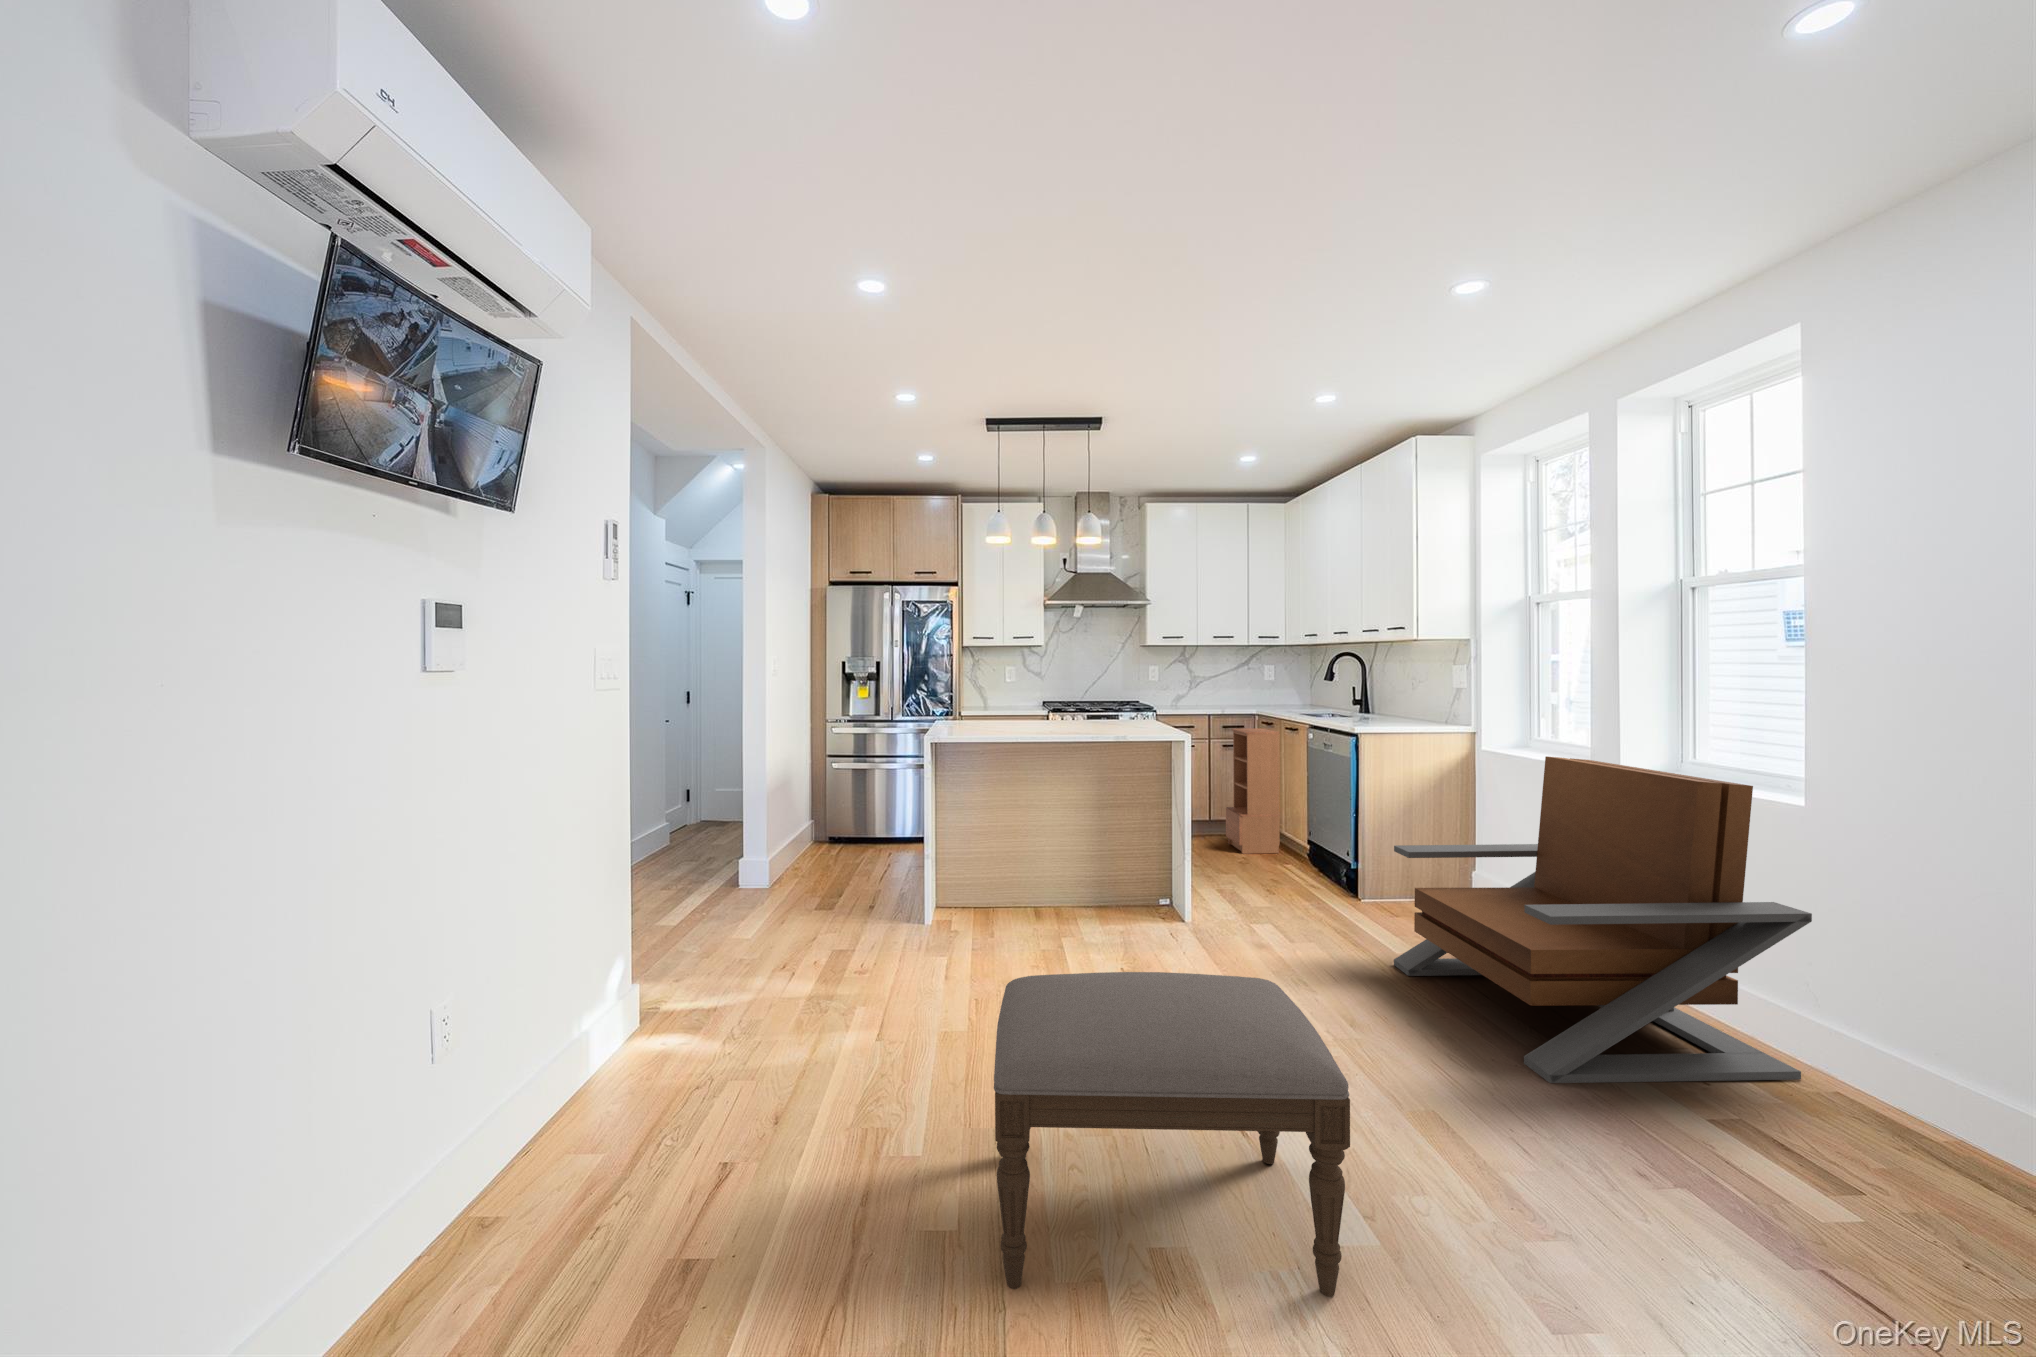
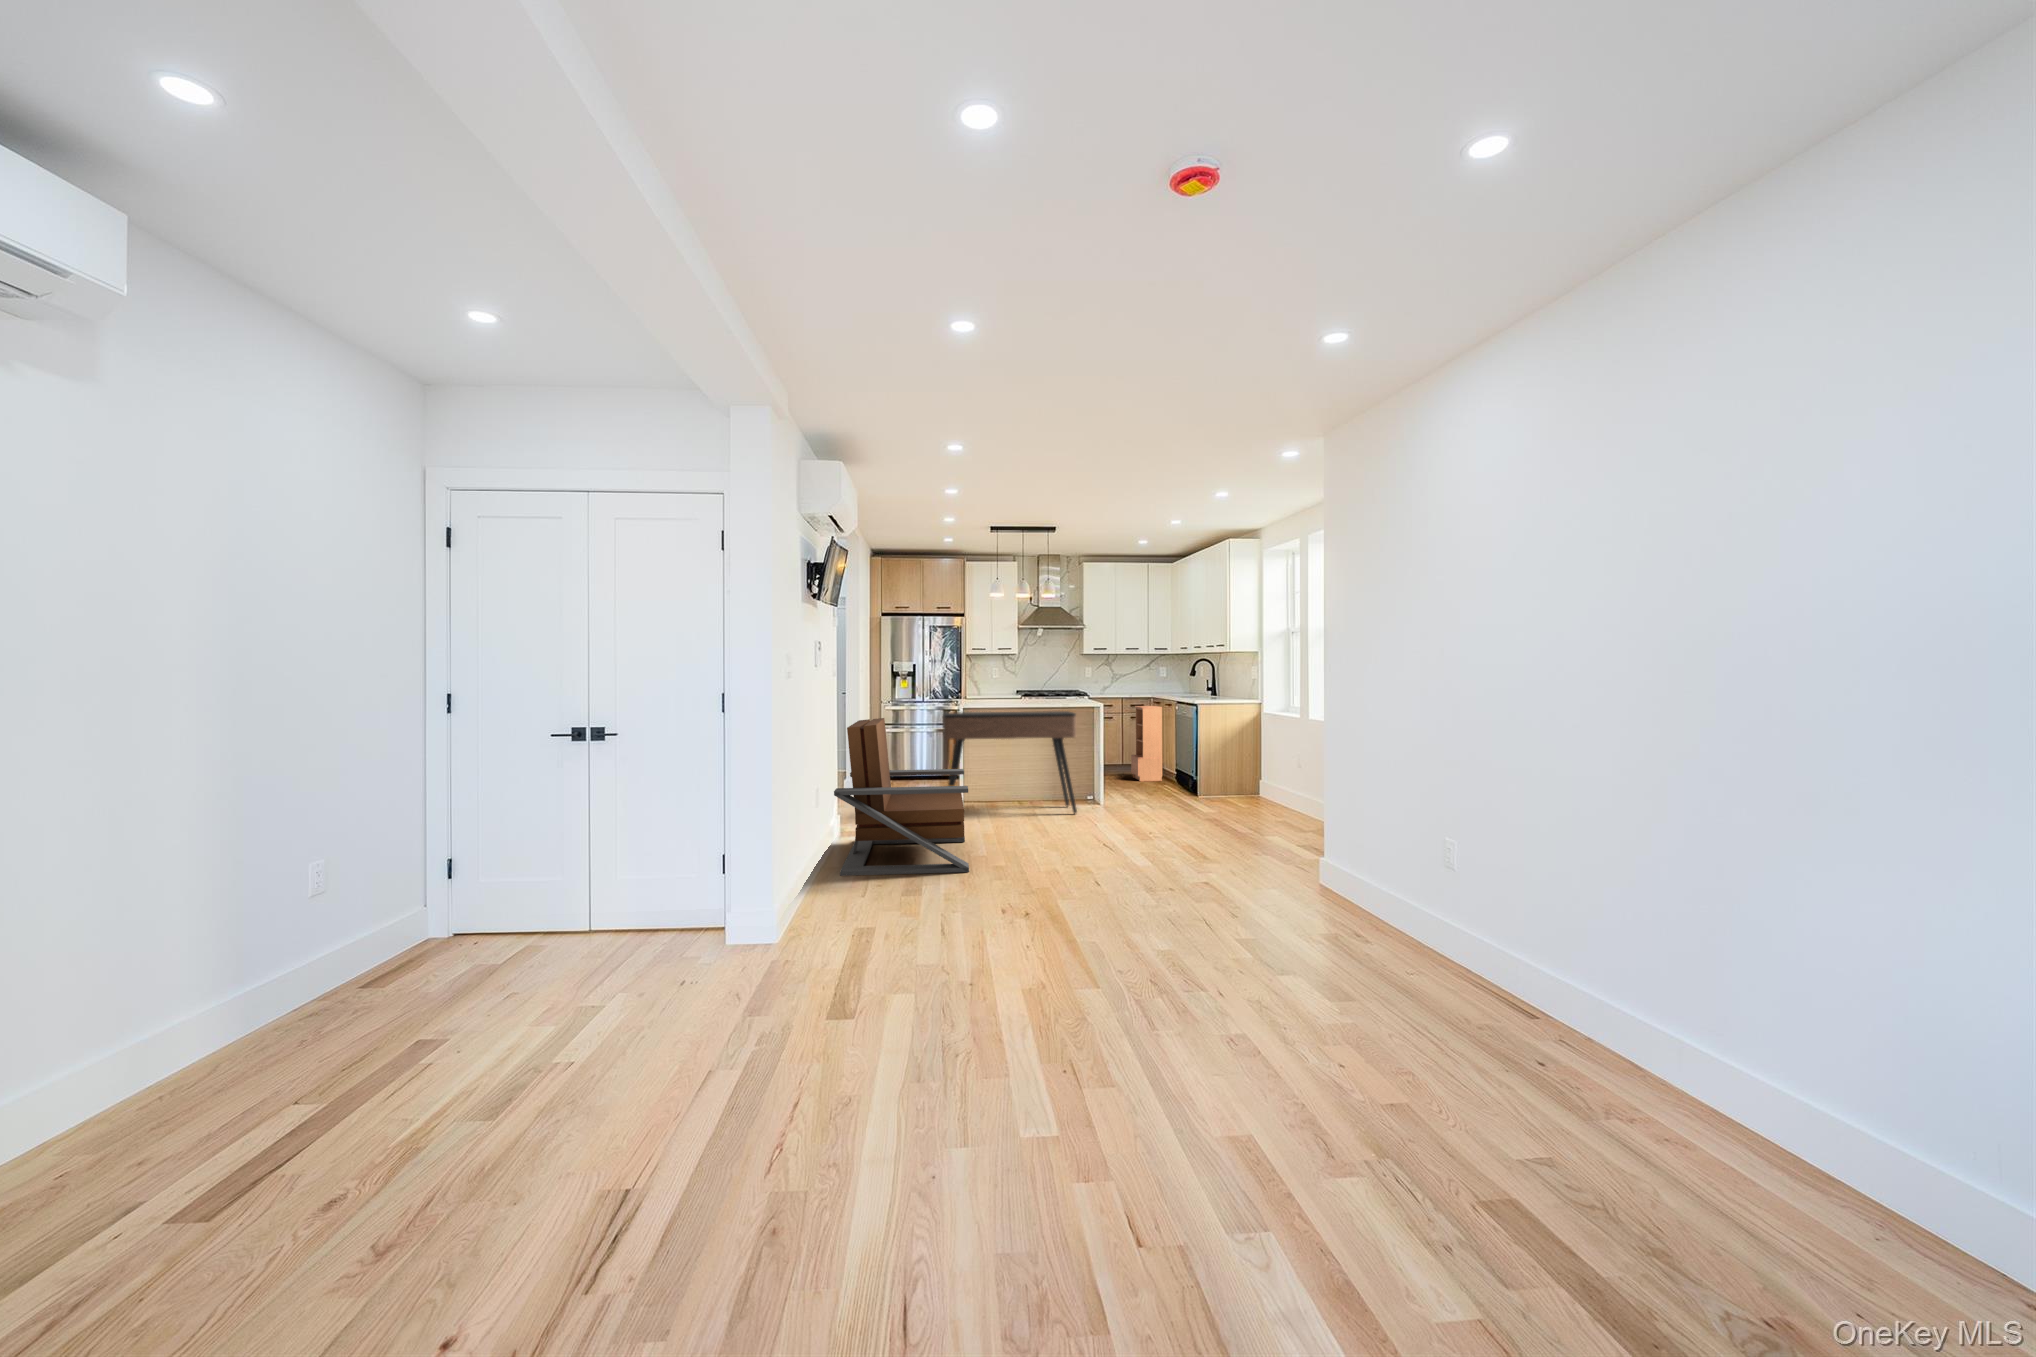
console table: none [882,751,1145,964] -> present [943,711,1077,813]
lounge chair: present [1394,756,1812,1083] -> present [834,718,969,876]
ottoman: present [994,972,1350,1297] -> none [1019,780,1136,870]

